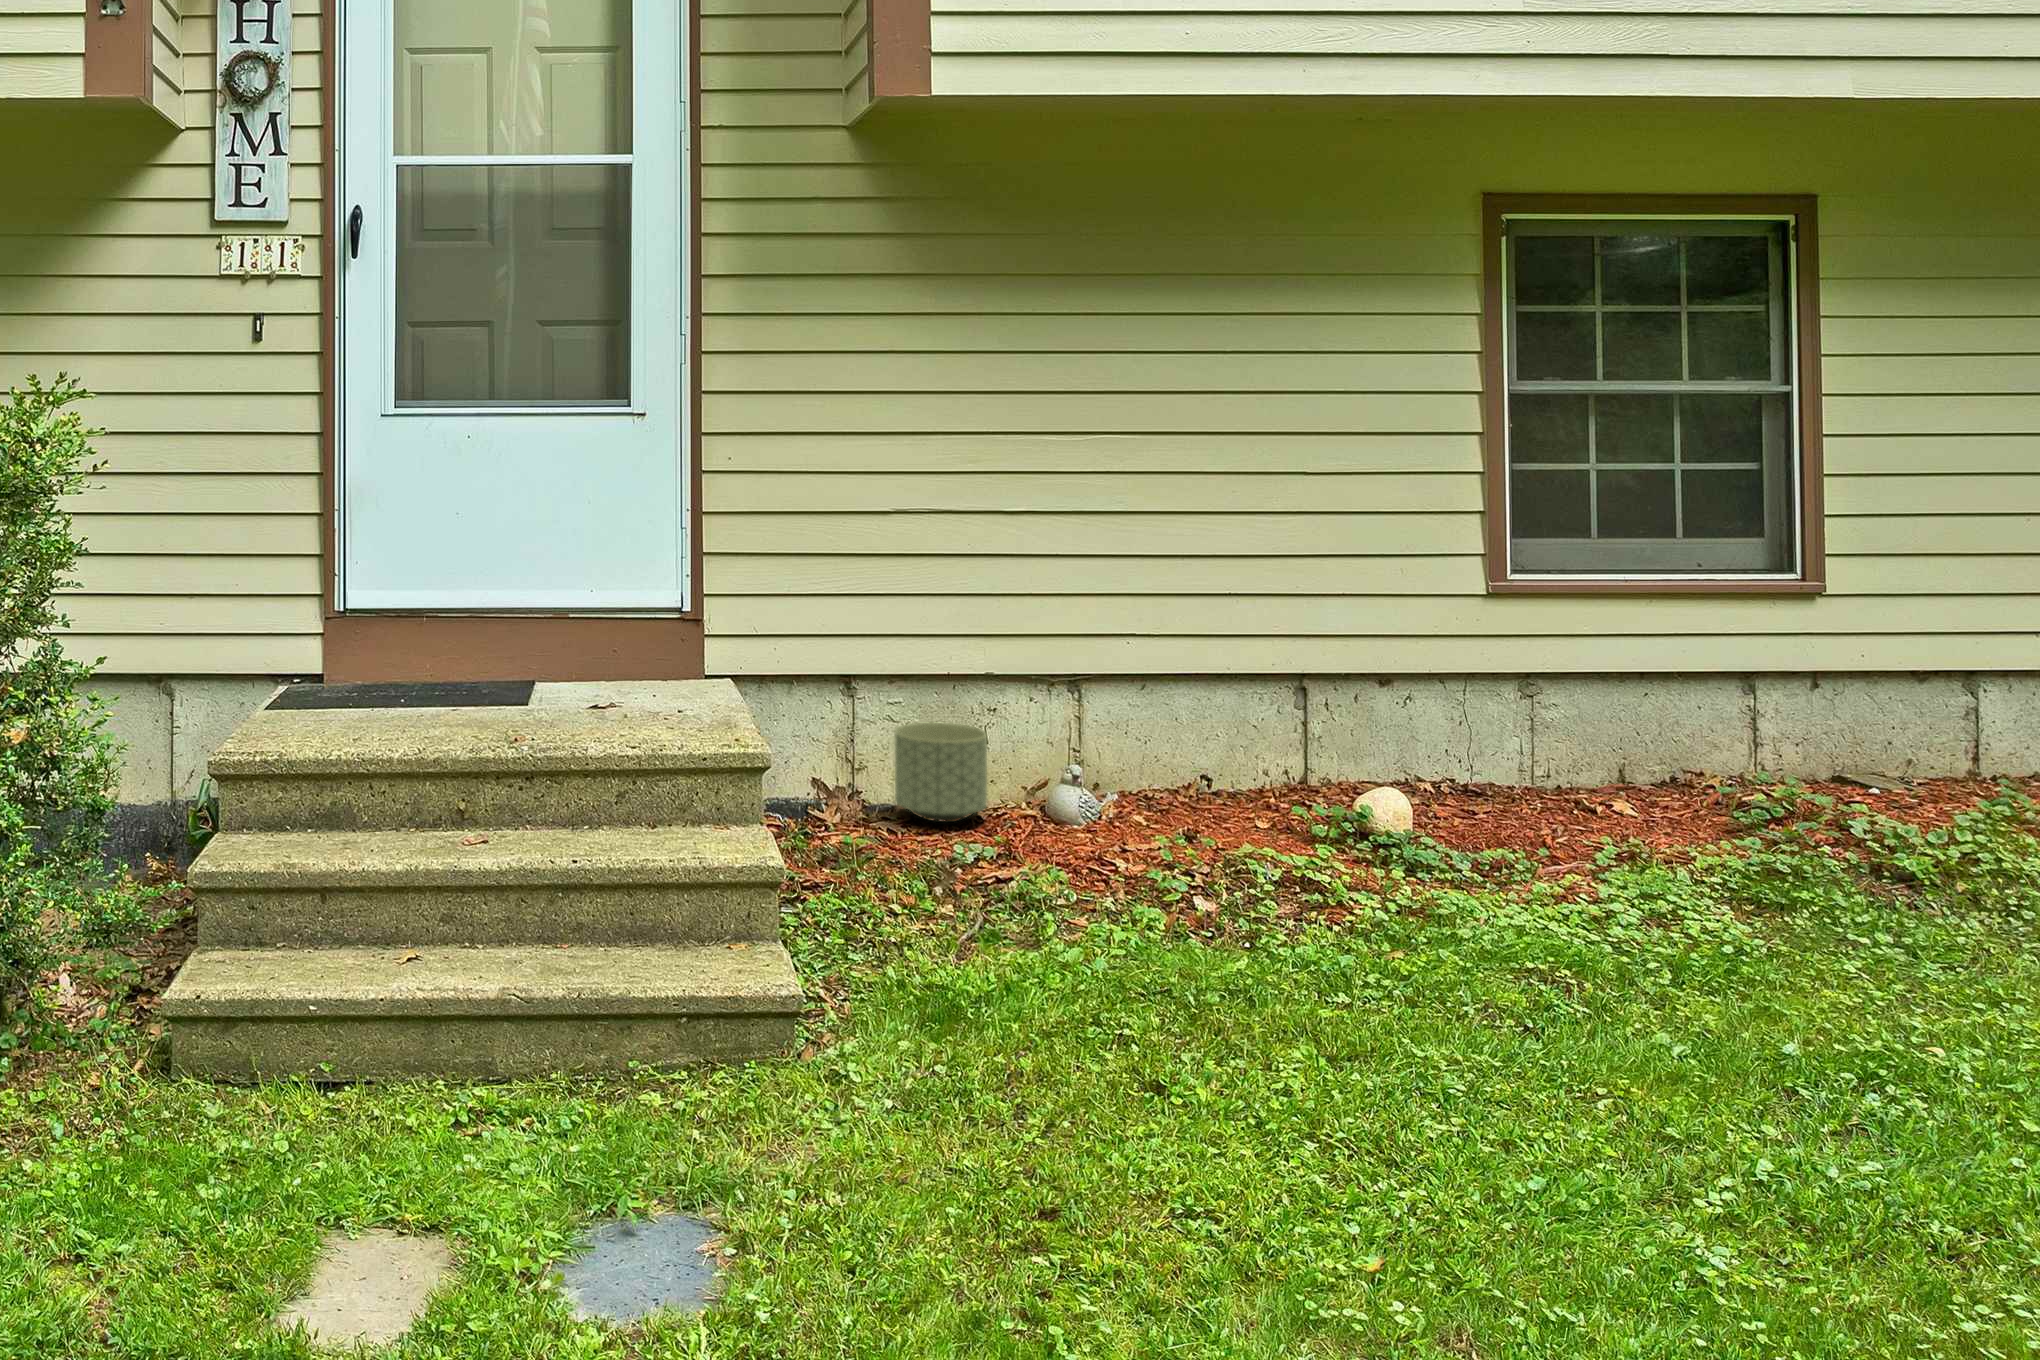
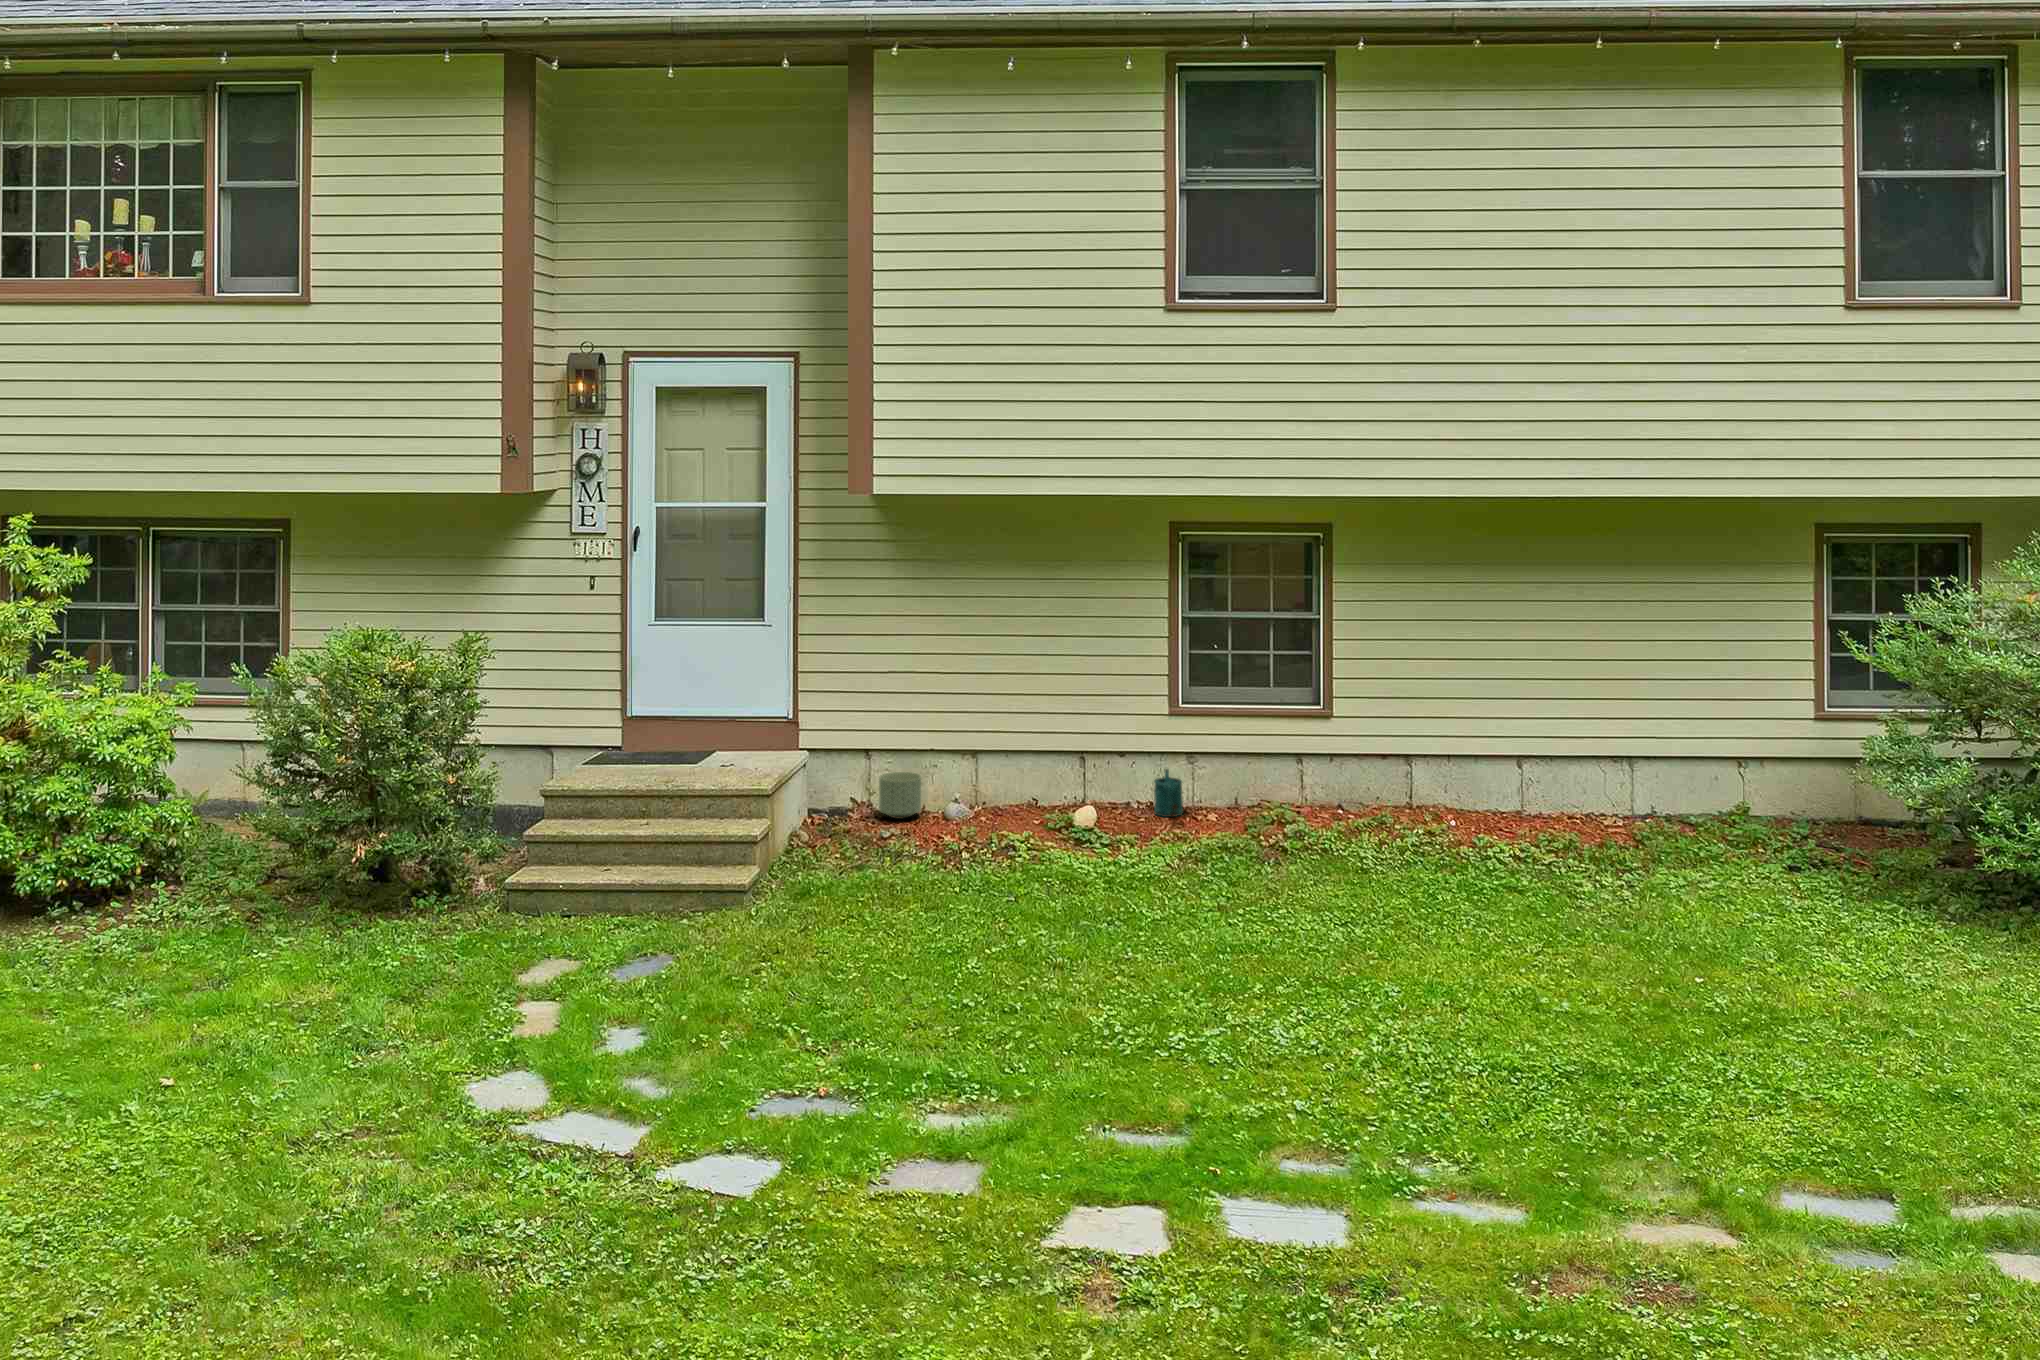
watering can: none [1489,714,1587,817] -> present [1154,769,1183,817]

